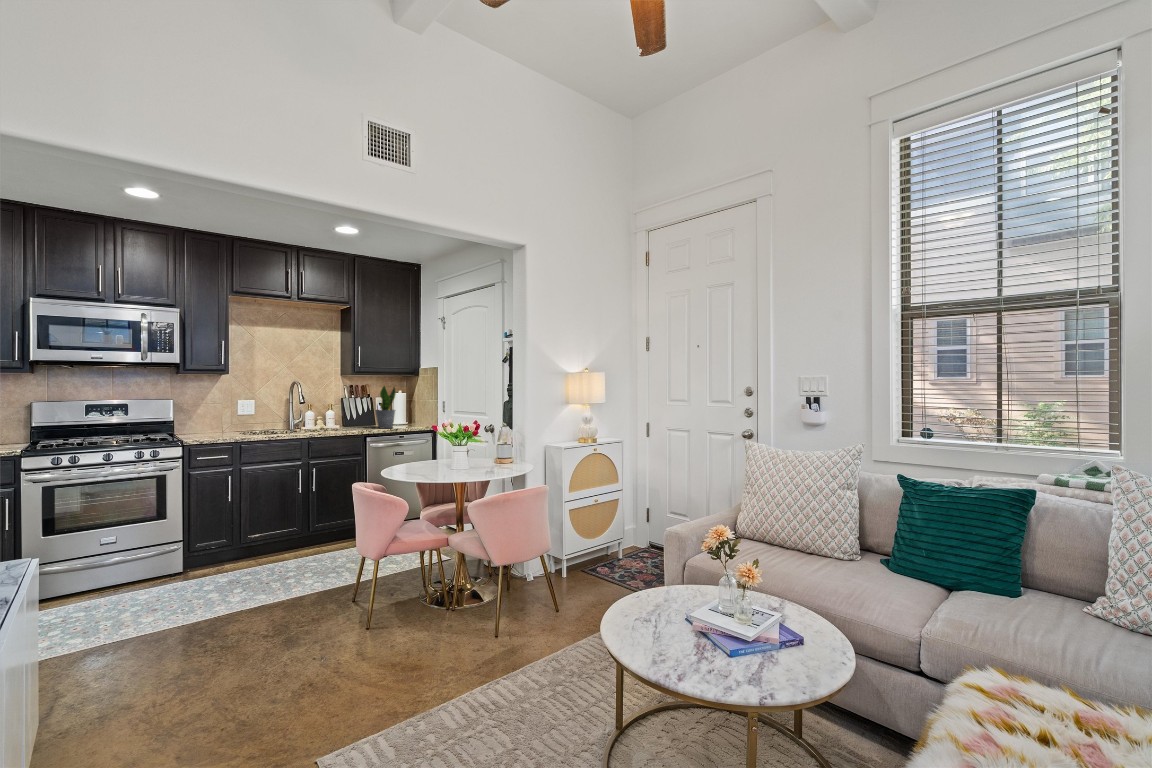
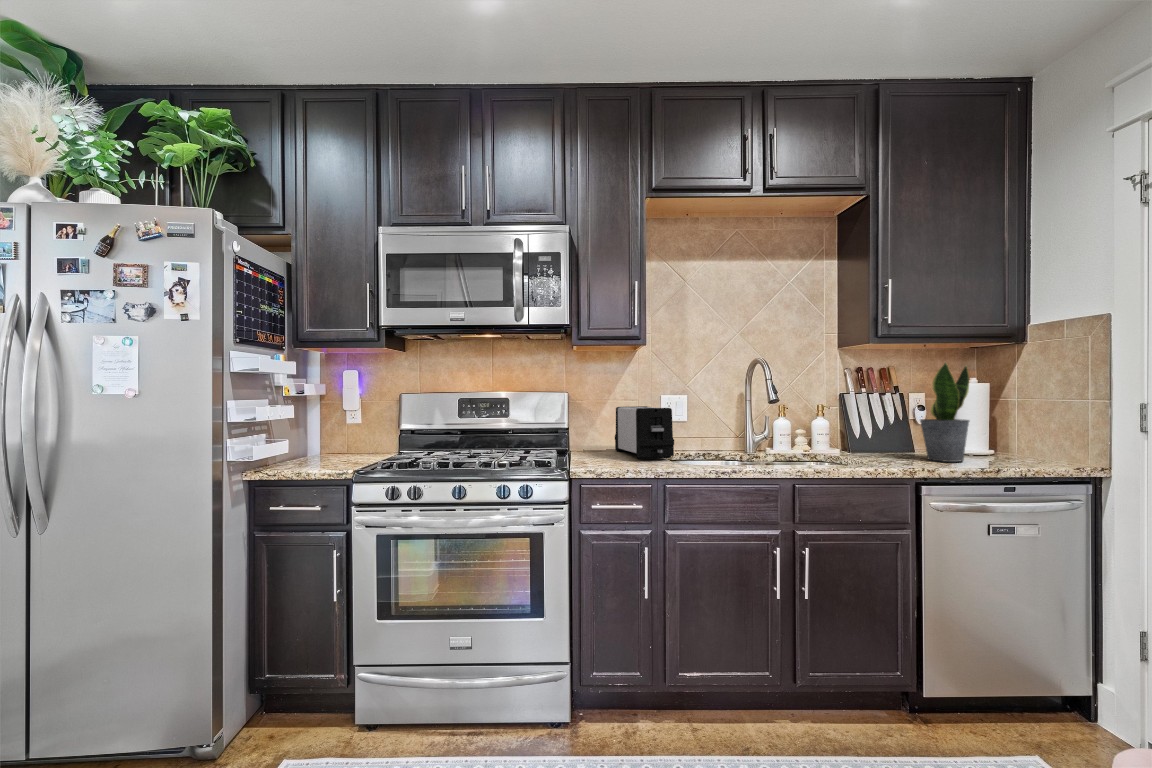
toaster: none [207,407,246,435] -> present [615,406,674,459]

